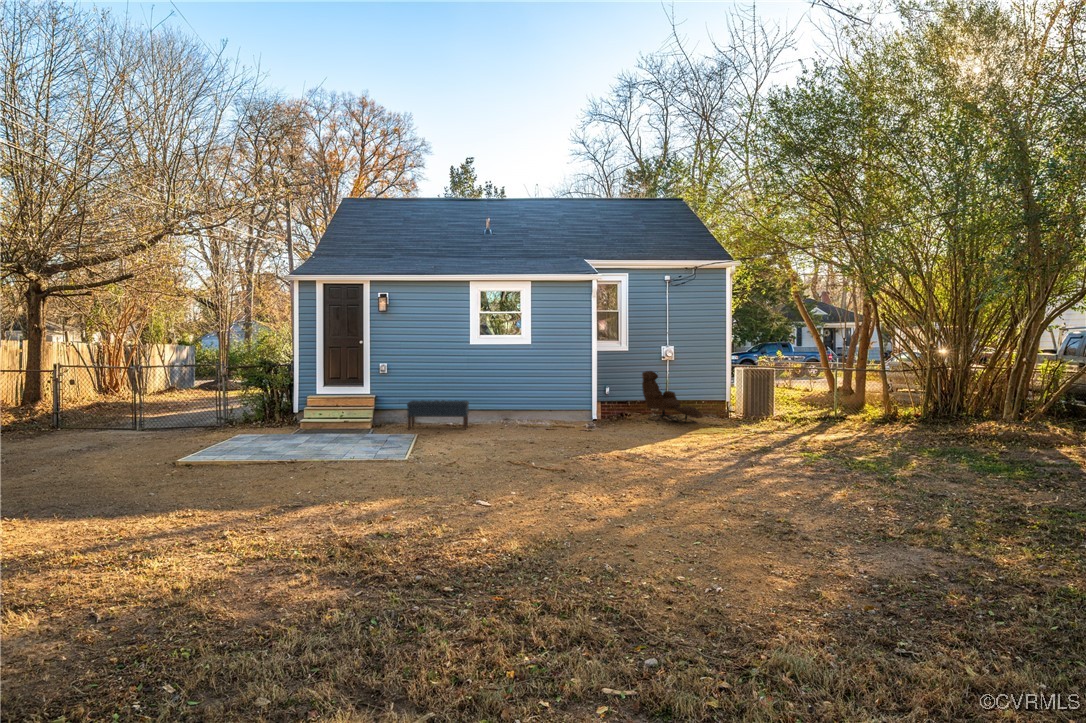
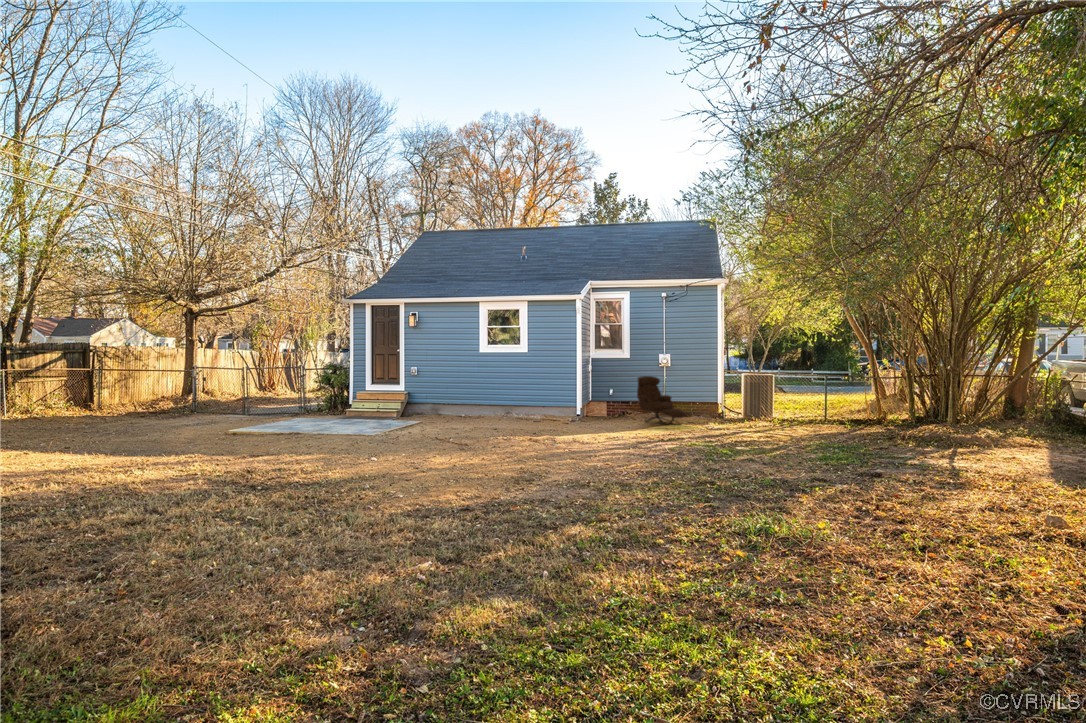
bench: present [407,400,469,429] -> none [425,397,477,422]

